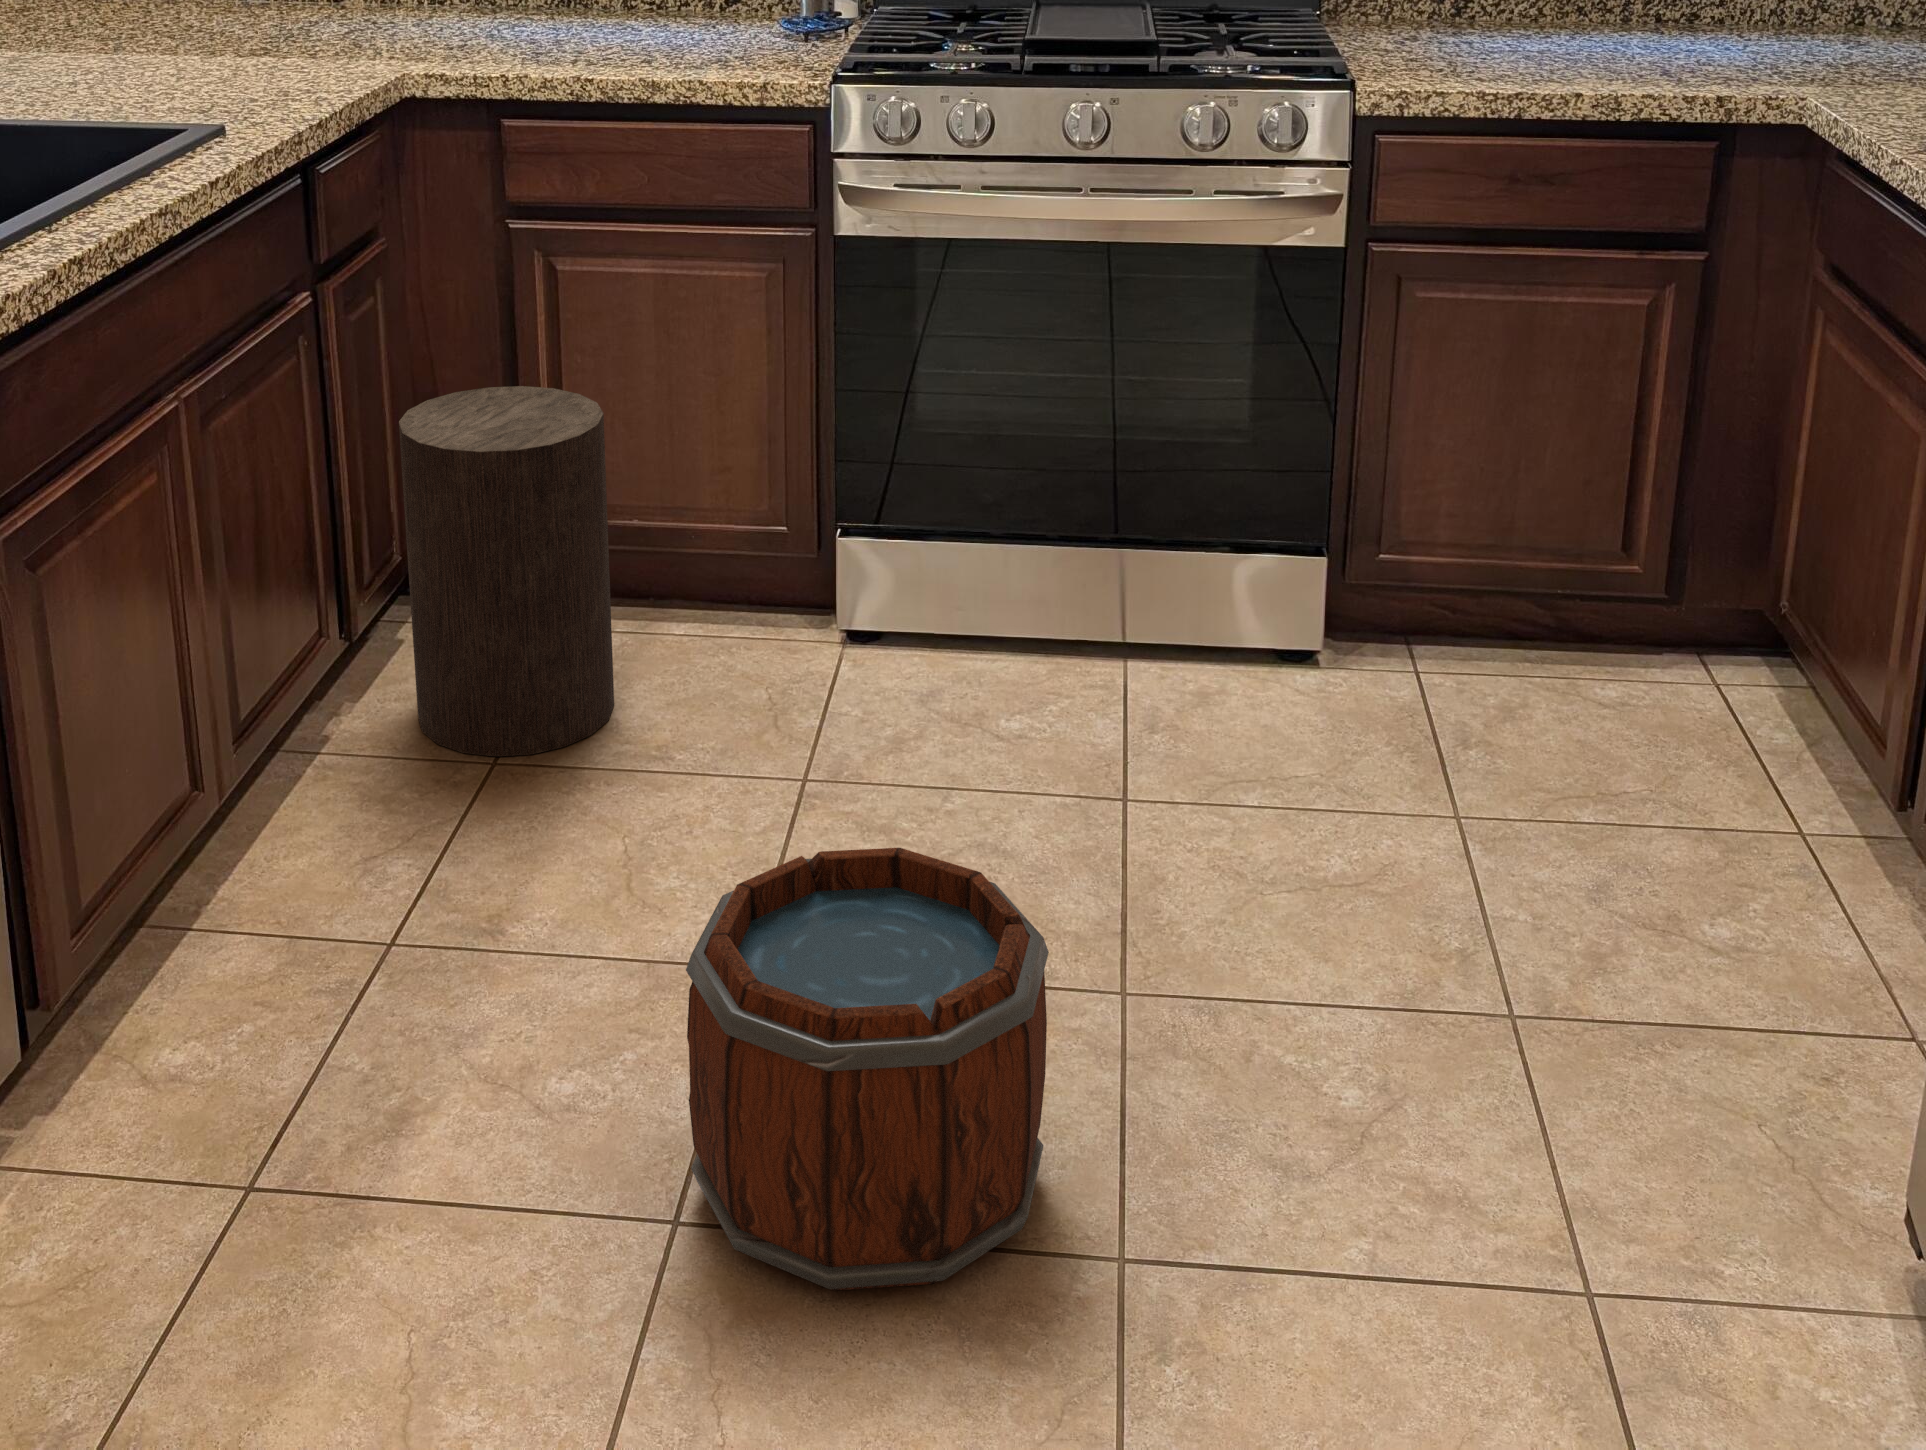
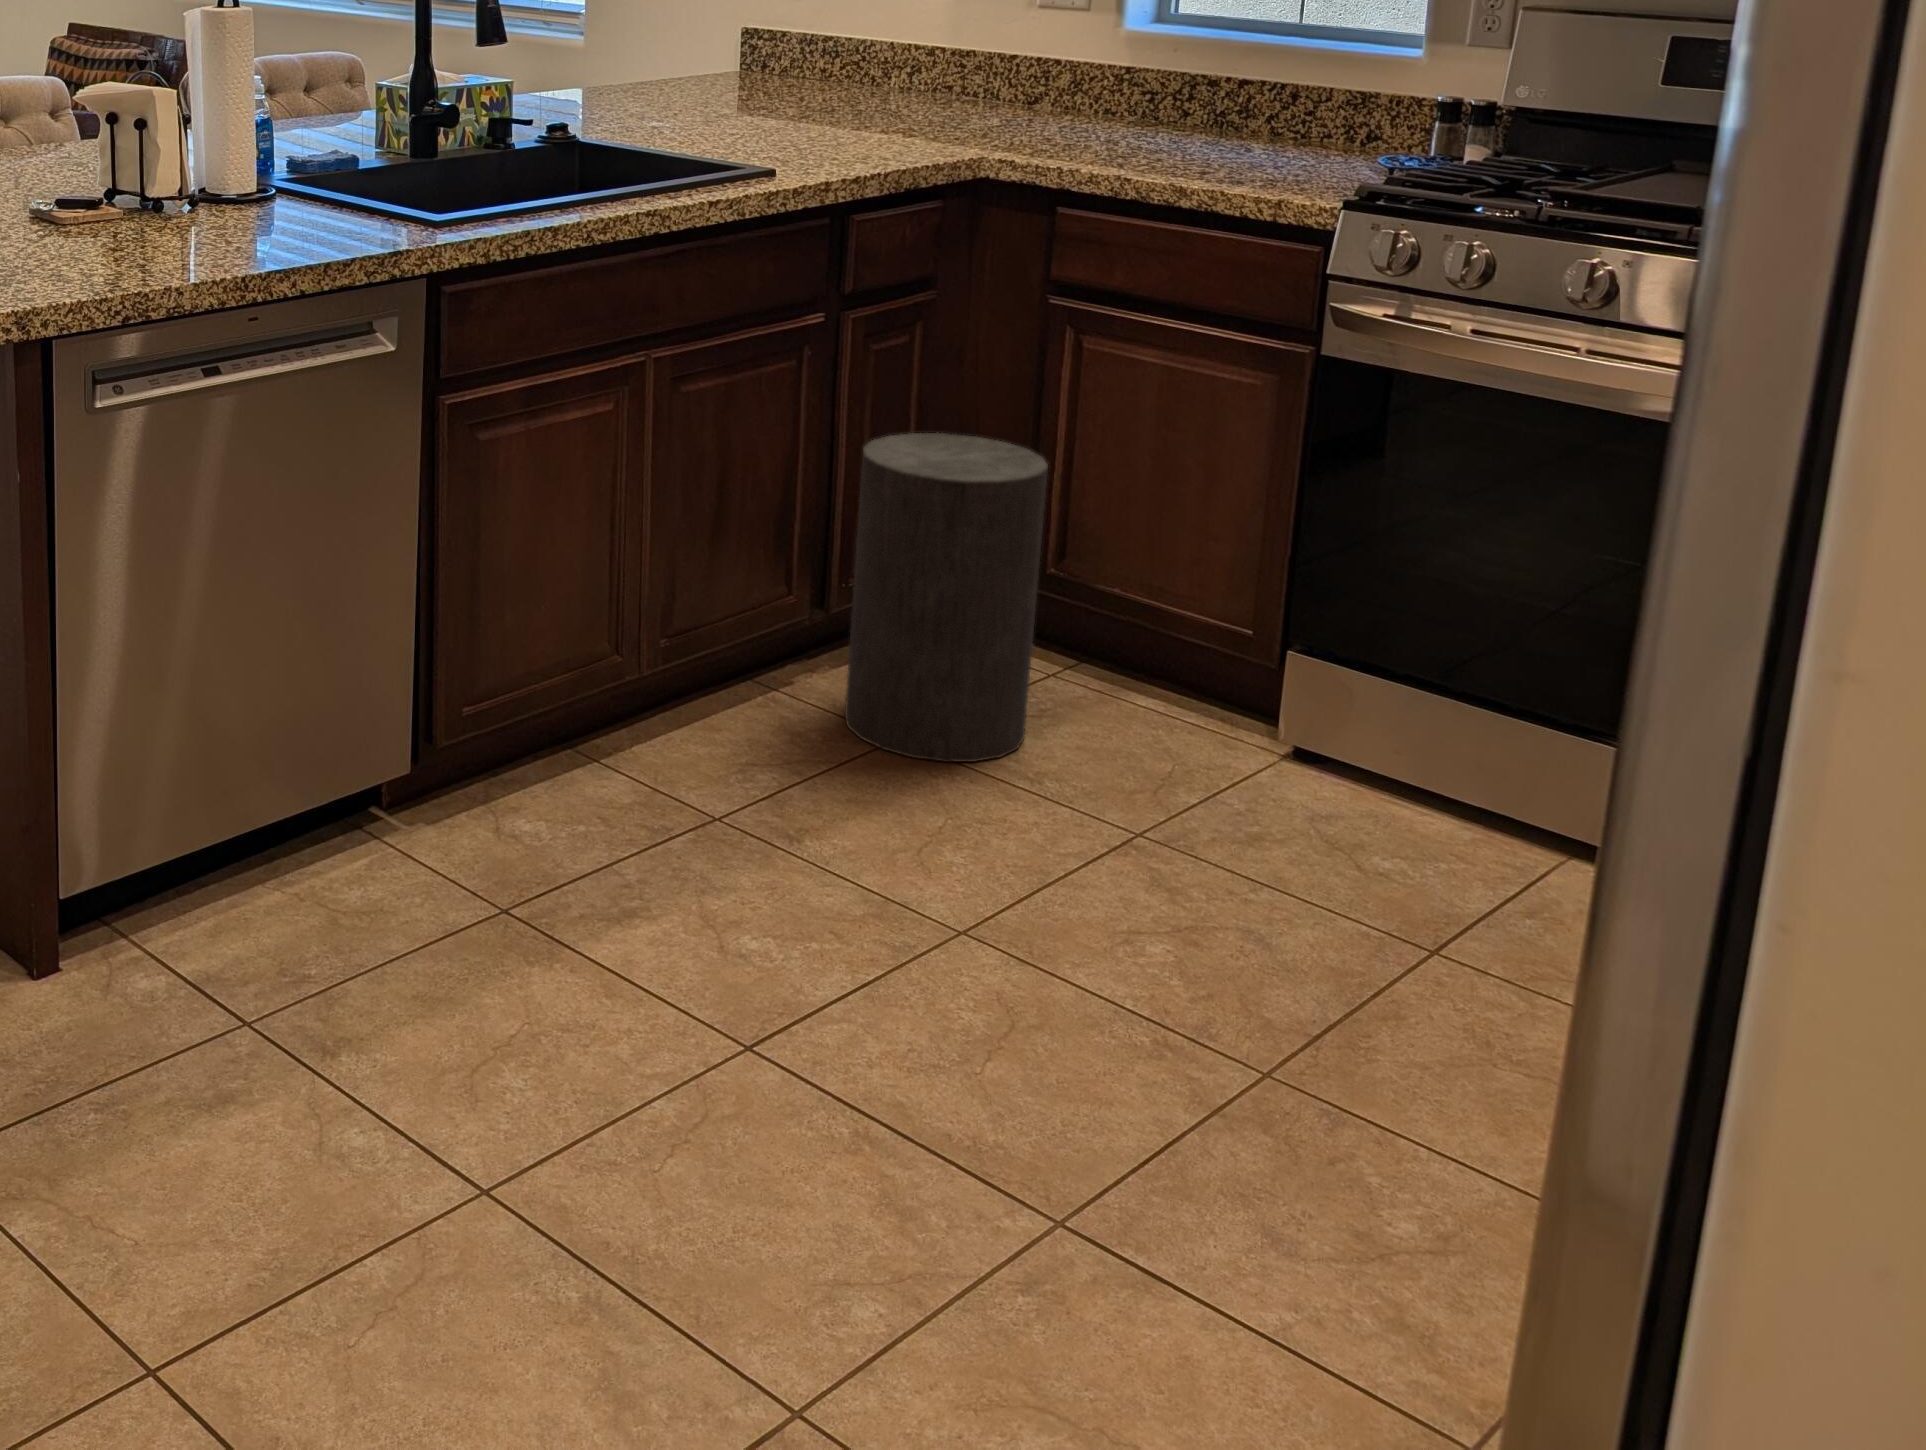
bucket: present [686,848,1049,1291] -> none [686,806,1020,1186]

